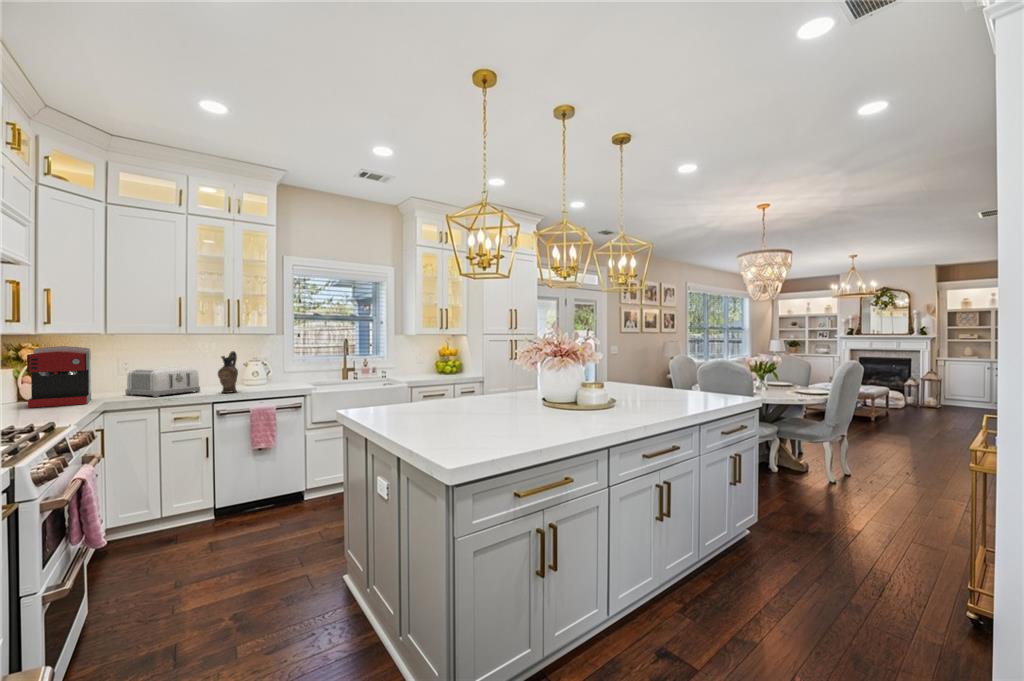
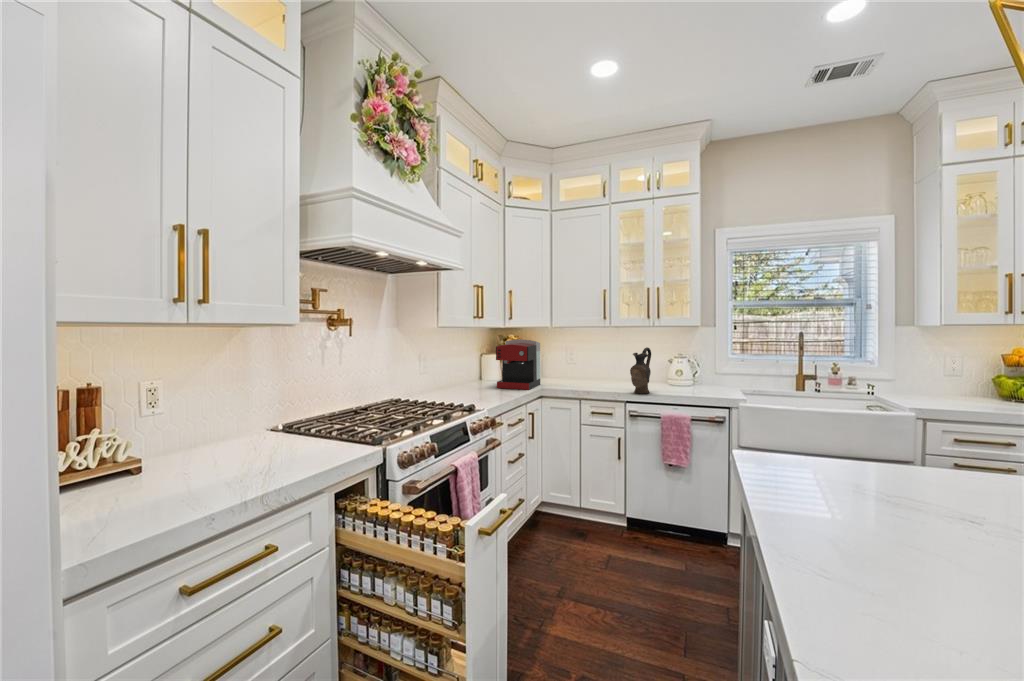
toaster: present [125,367,200,397] -> none [566,360,620,389]

